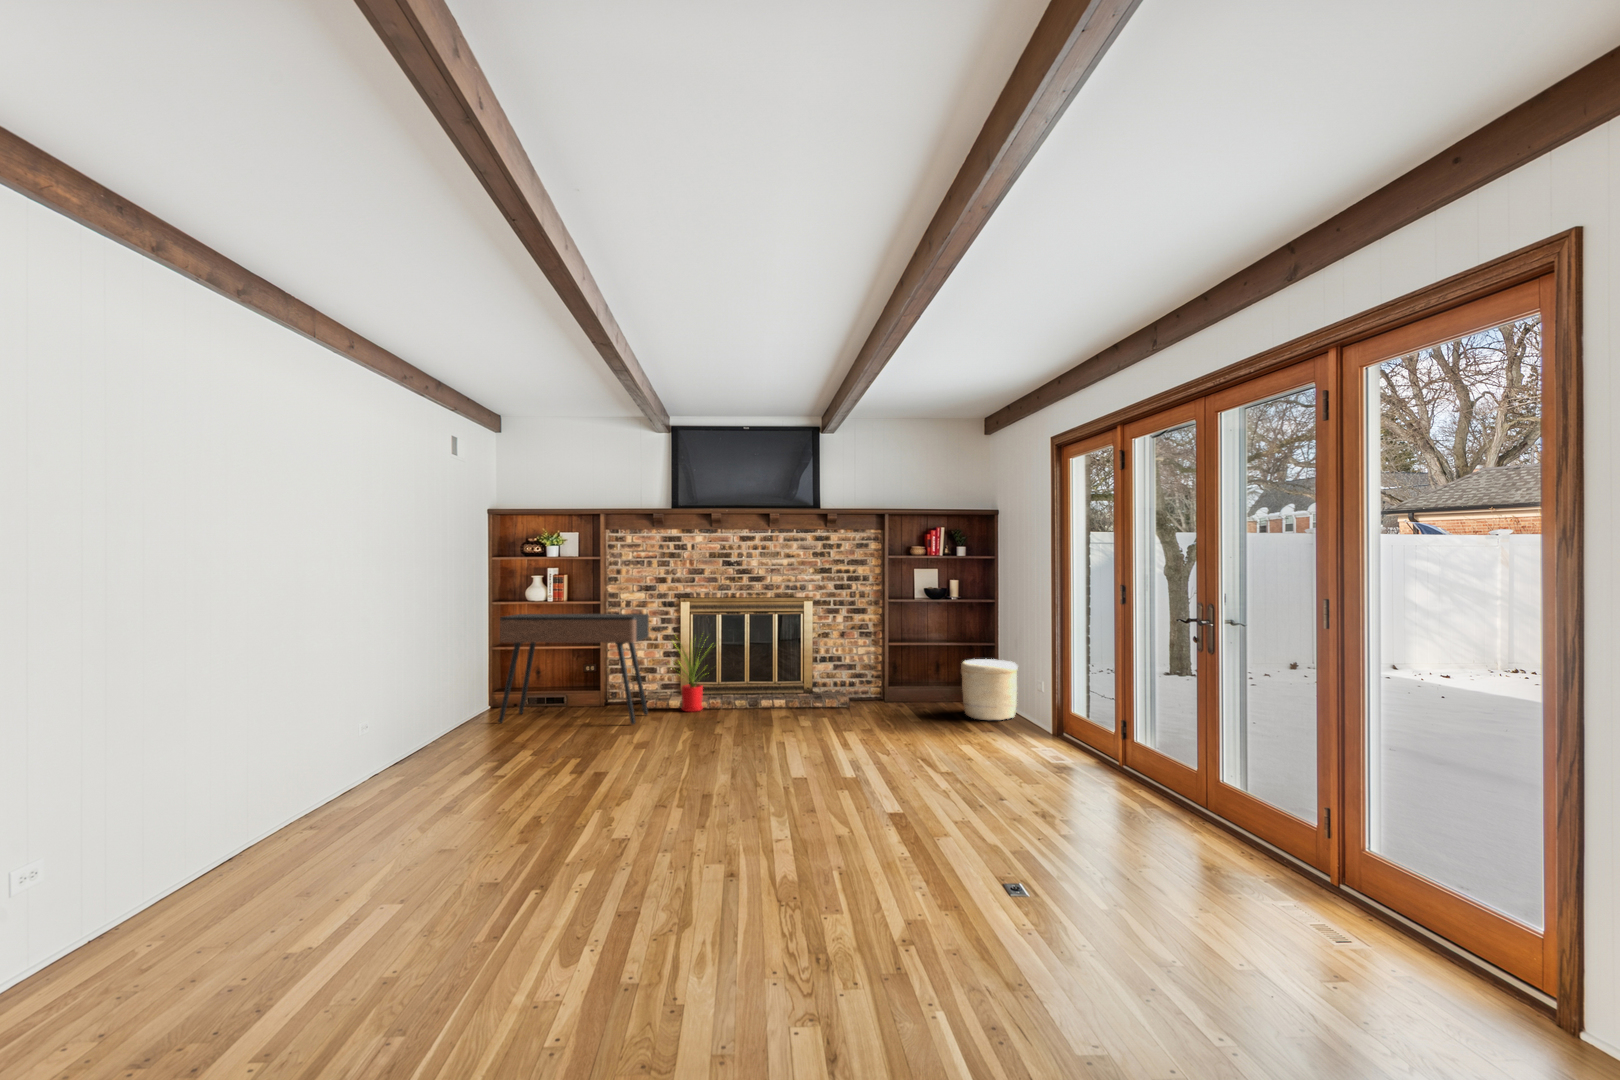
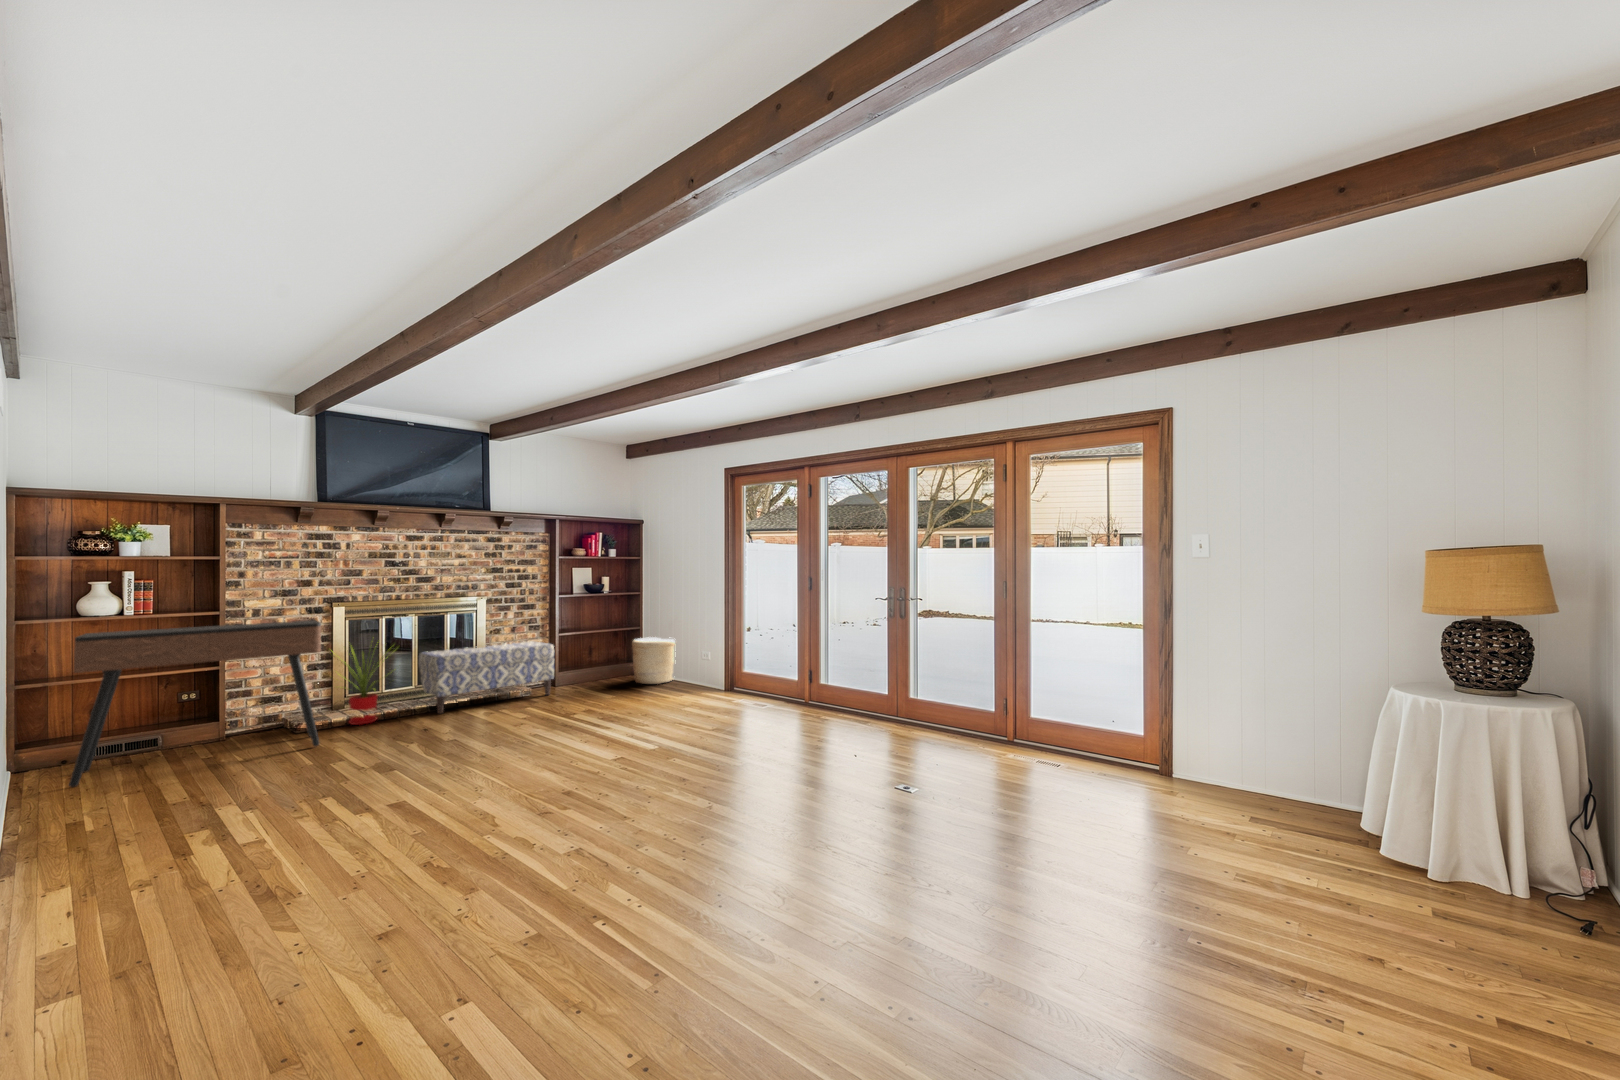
bench: none [744,649,864,714] -> present [419,641,554,714]

